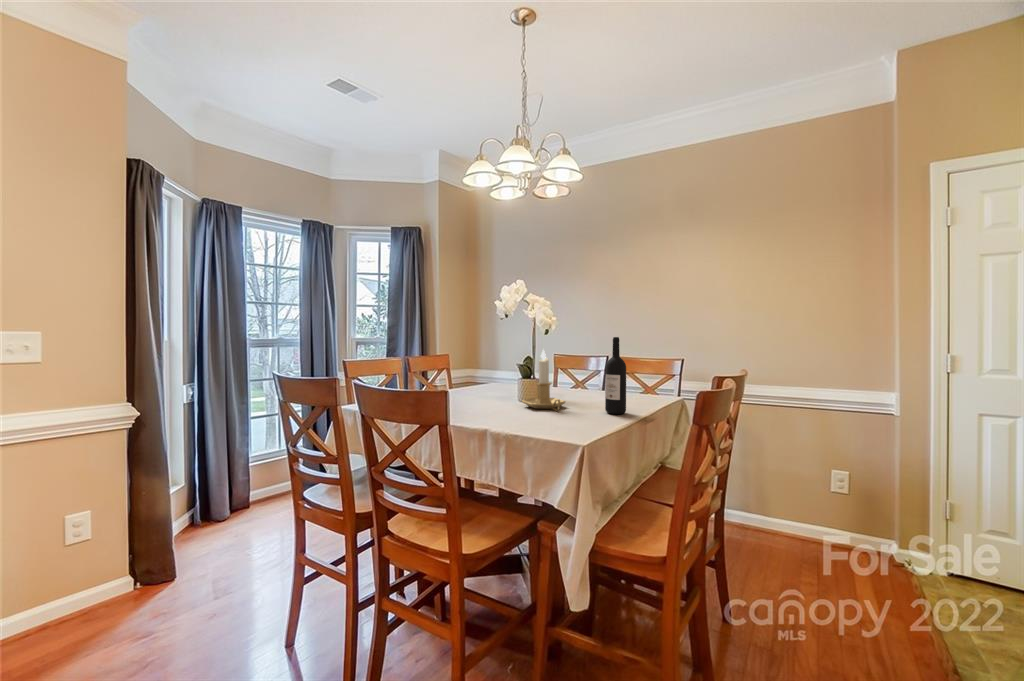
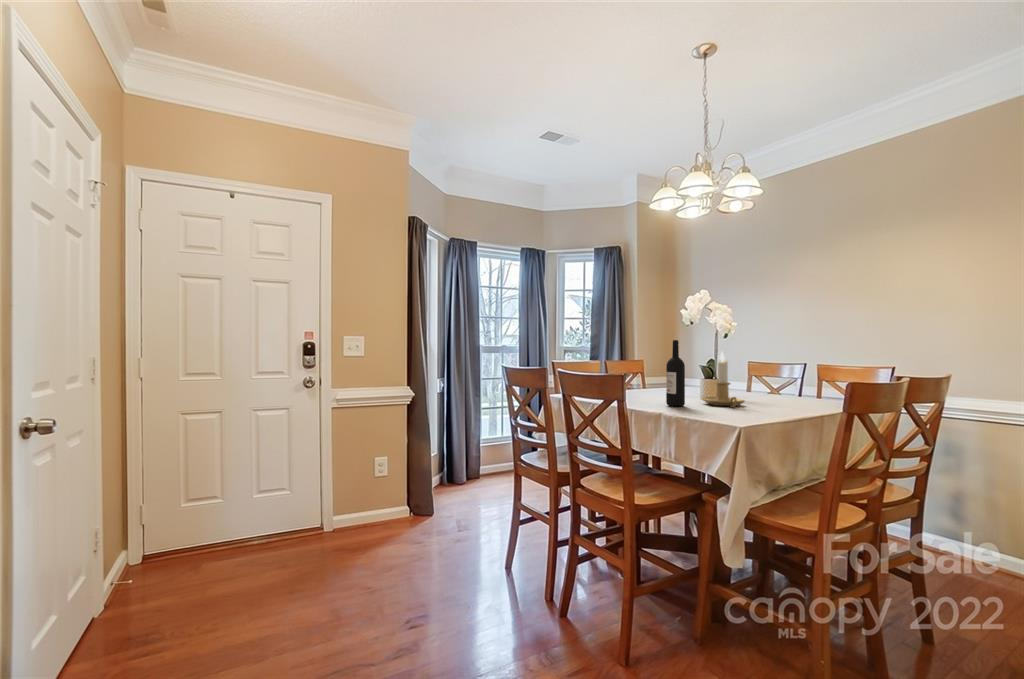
wine bottle: present [605,337,626,414] -> present [666,340,685,406]

